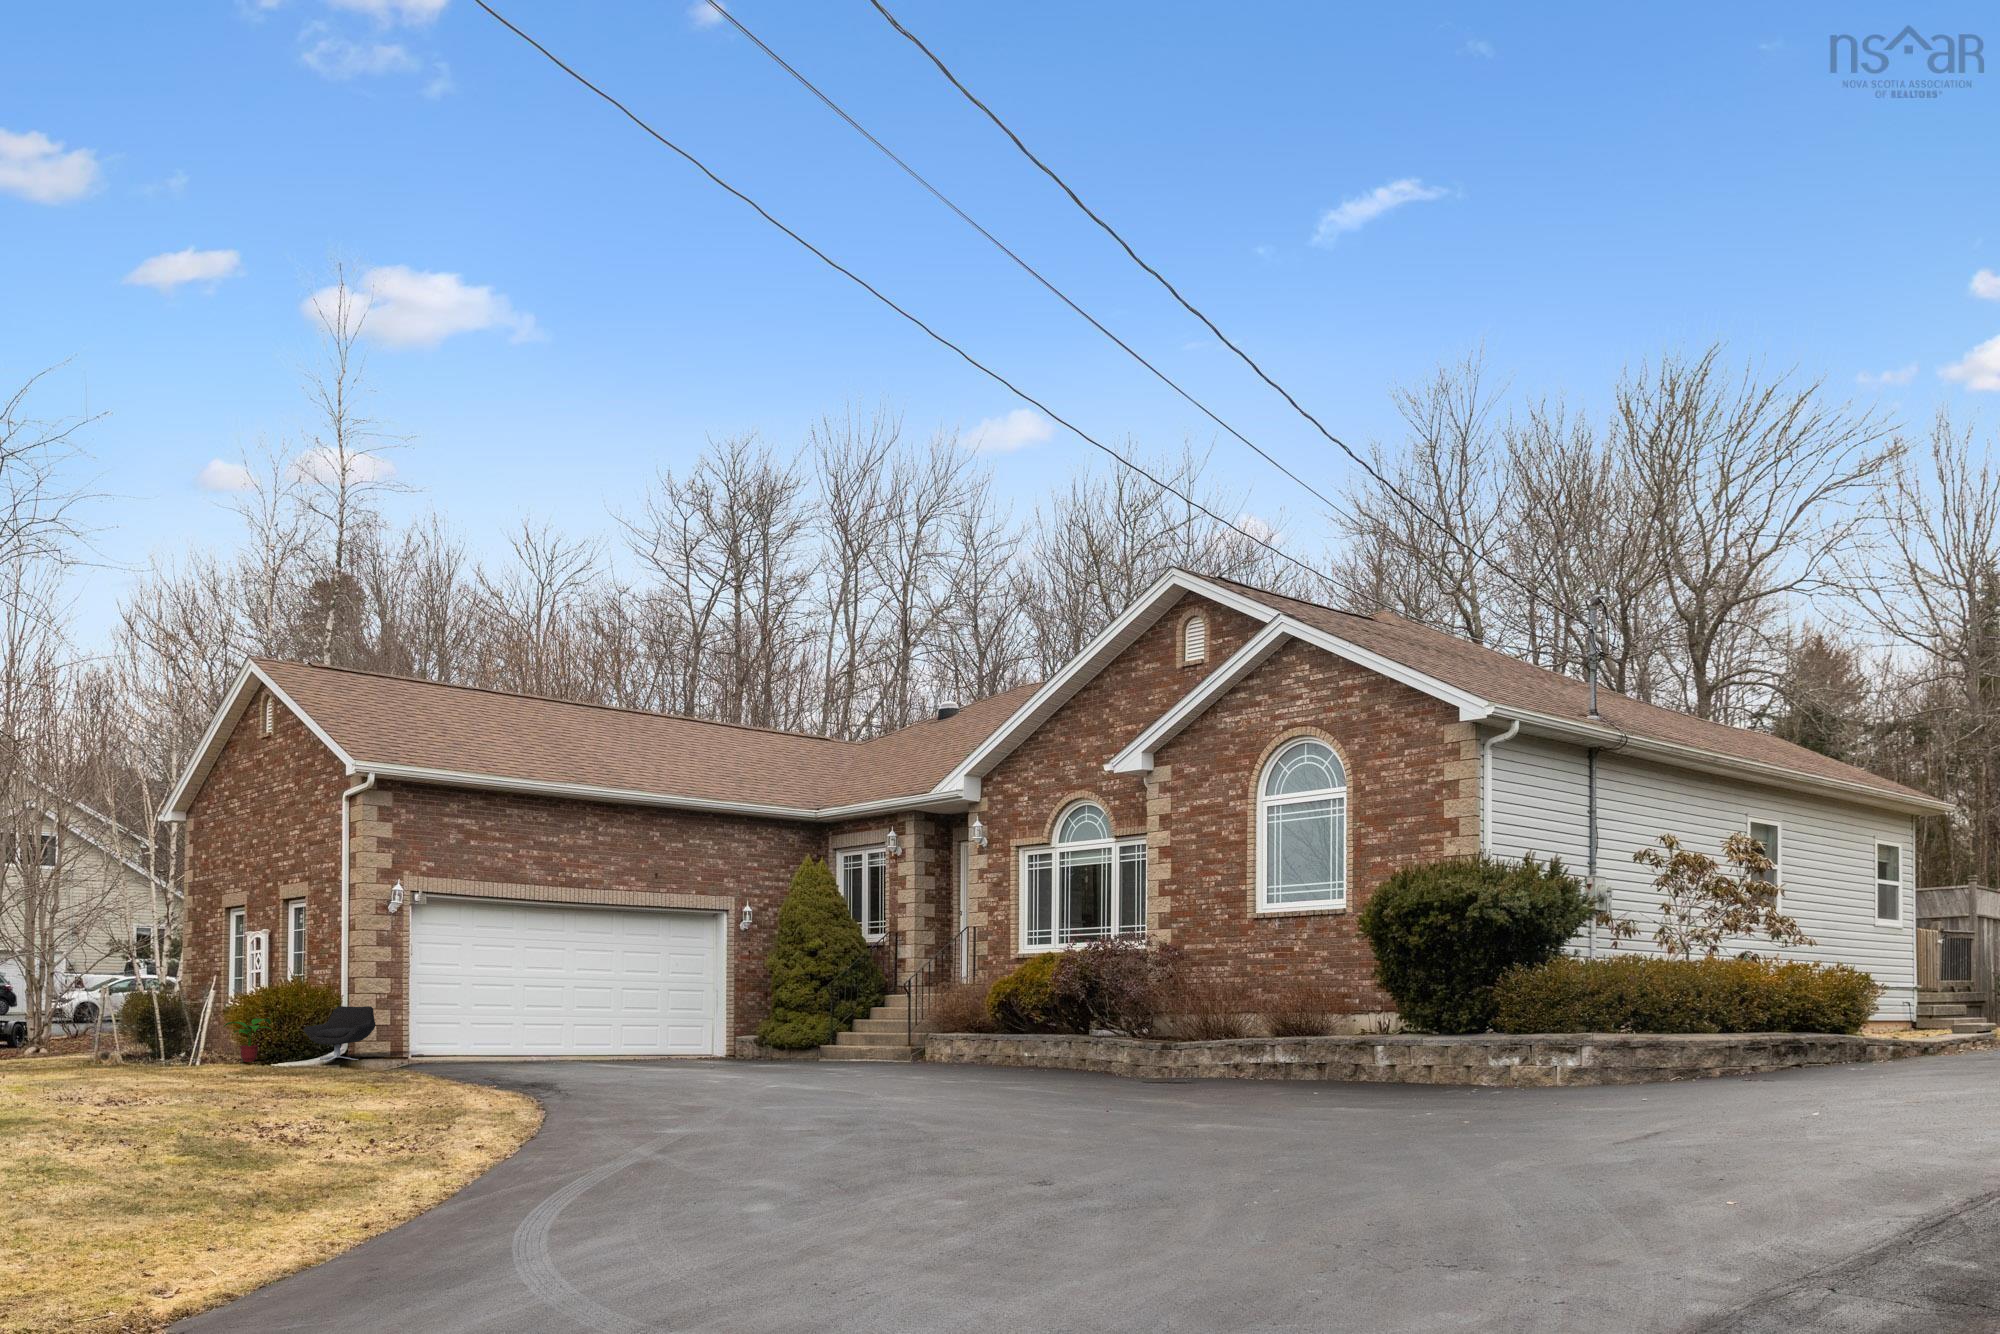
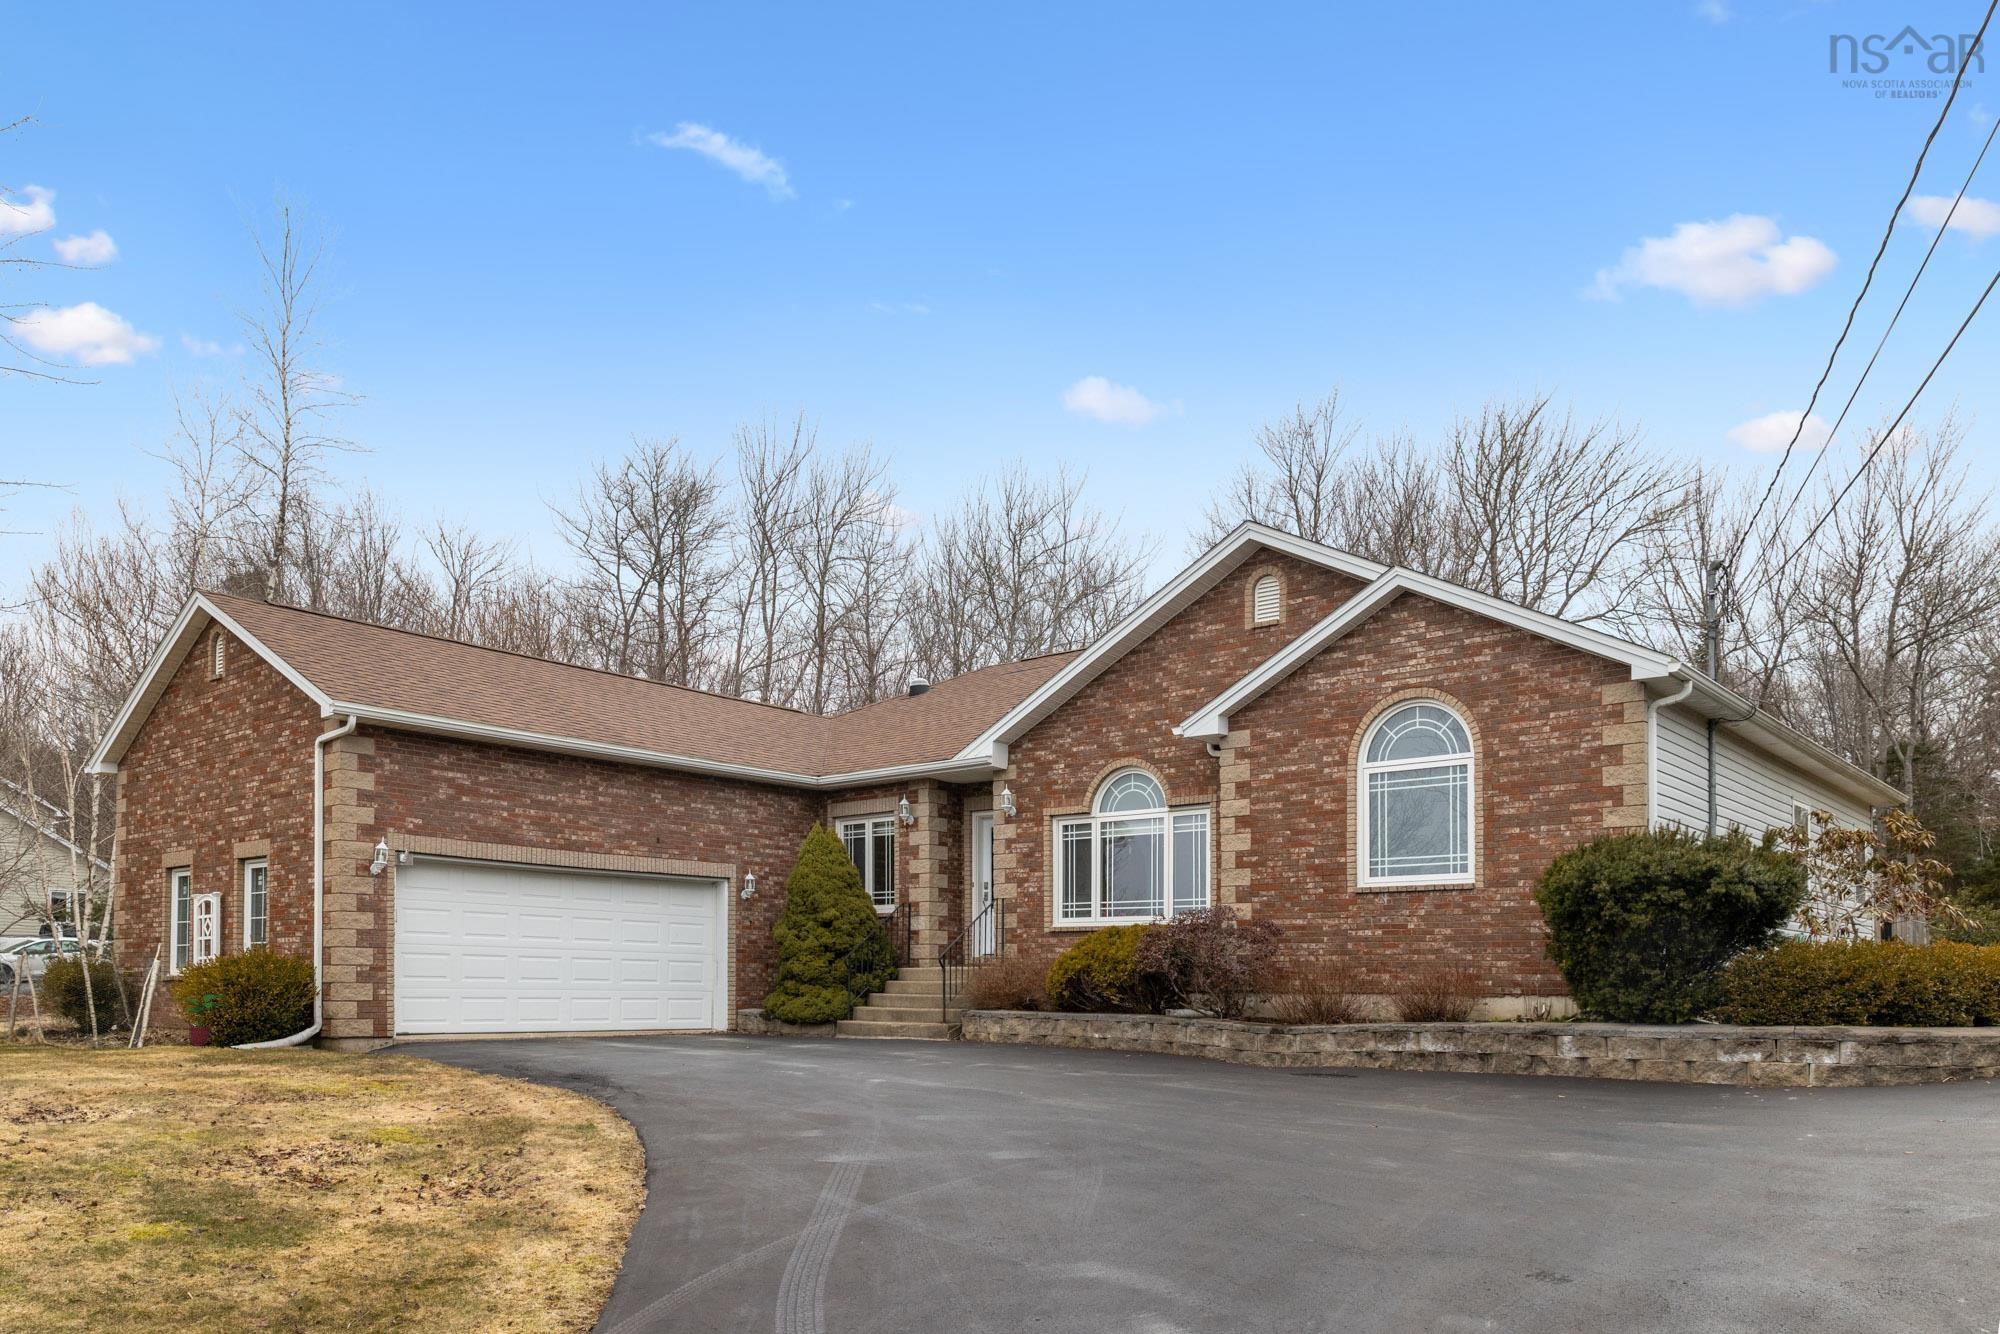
lounge chair: present [303,1006,376,1062] -> none [266,981,352,1046]

